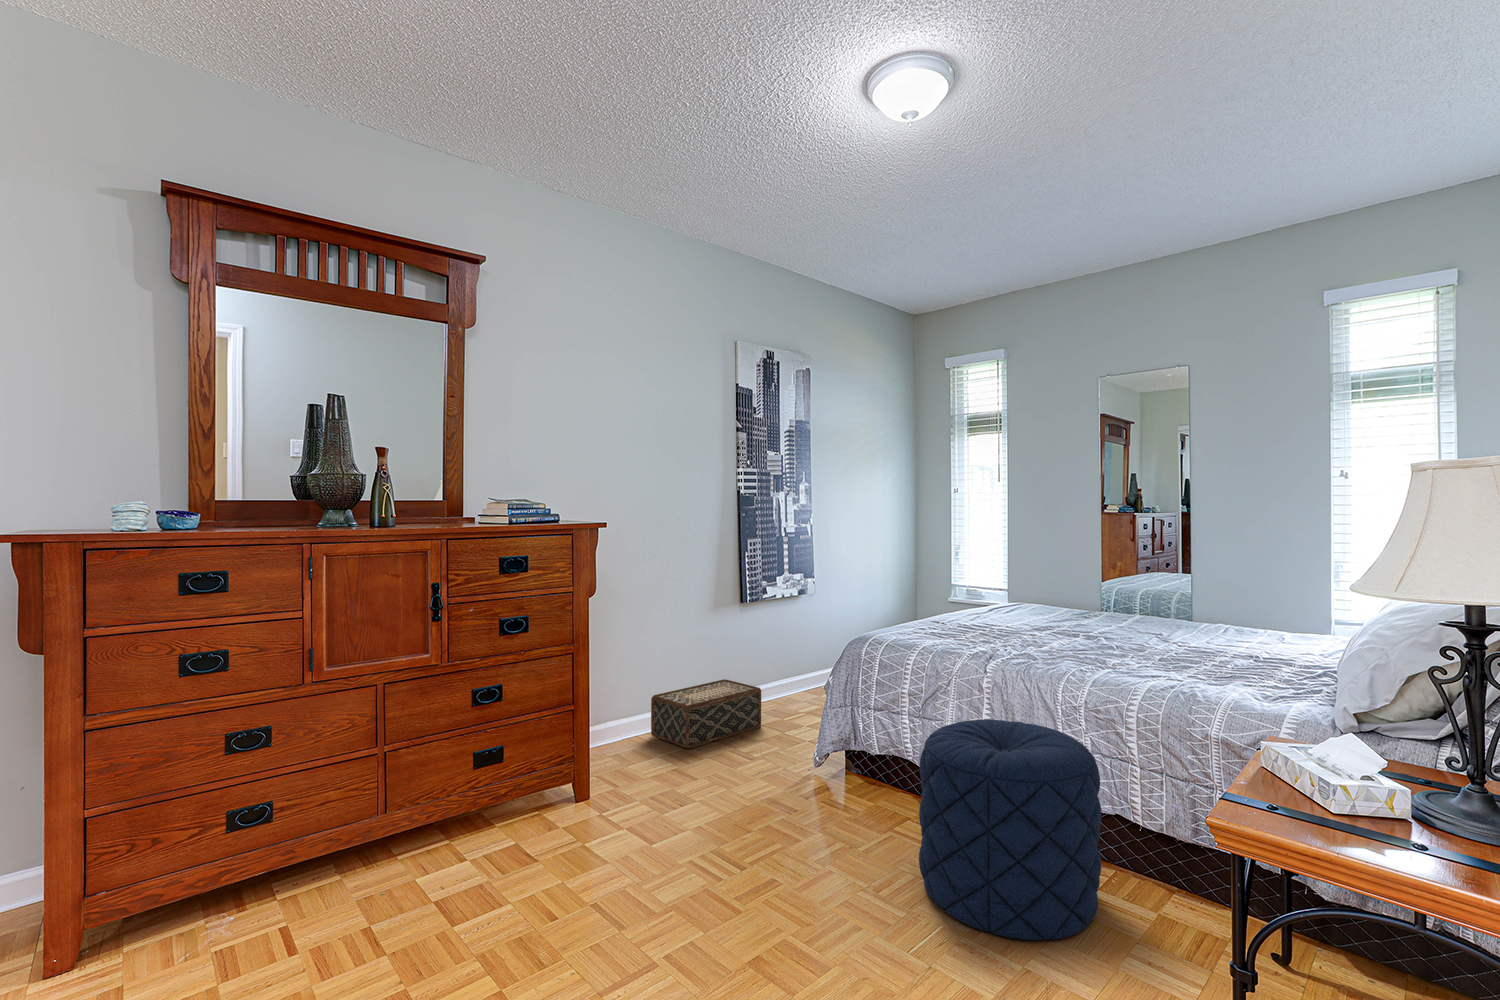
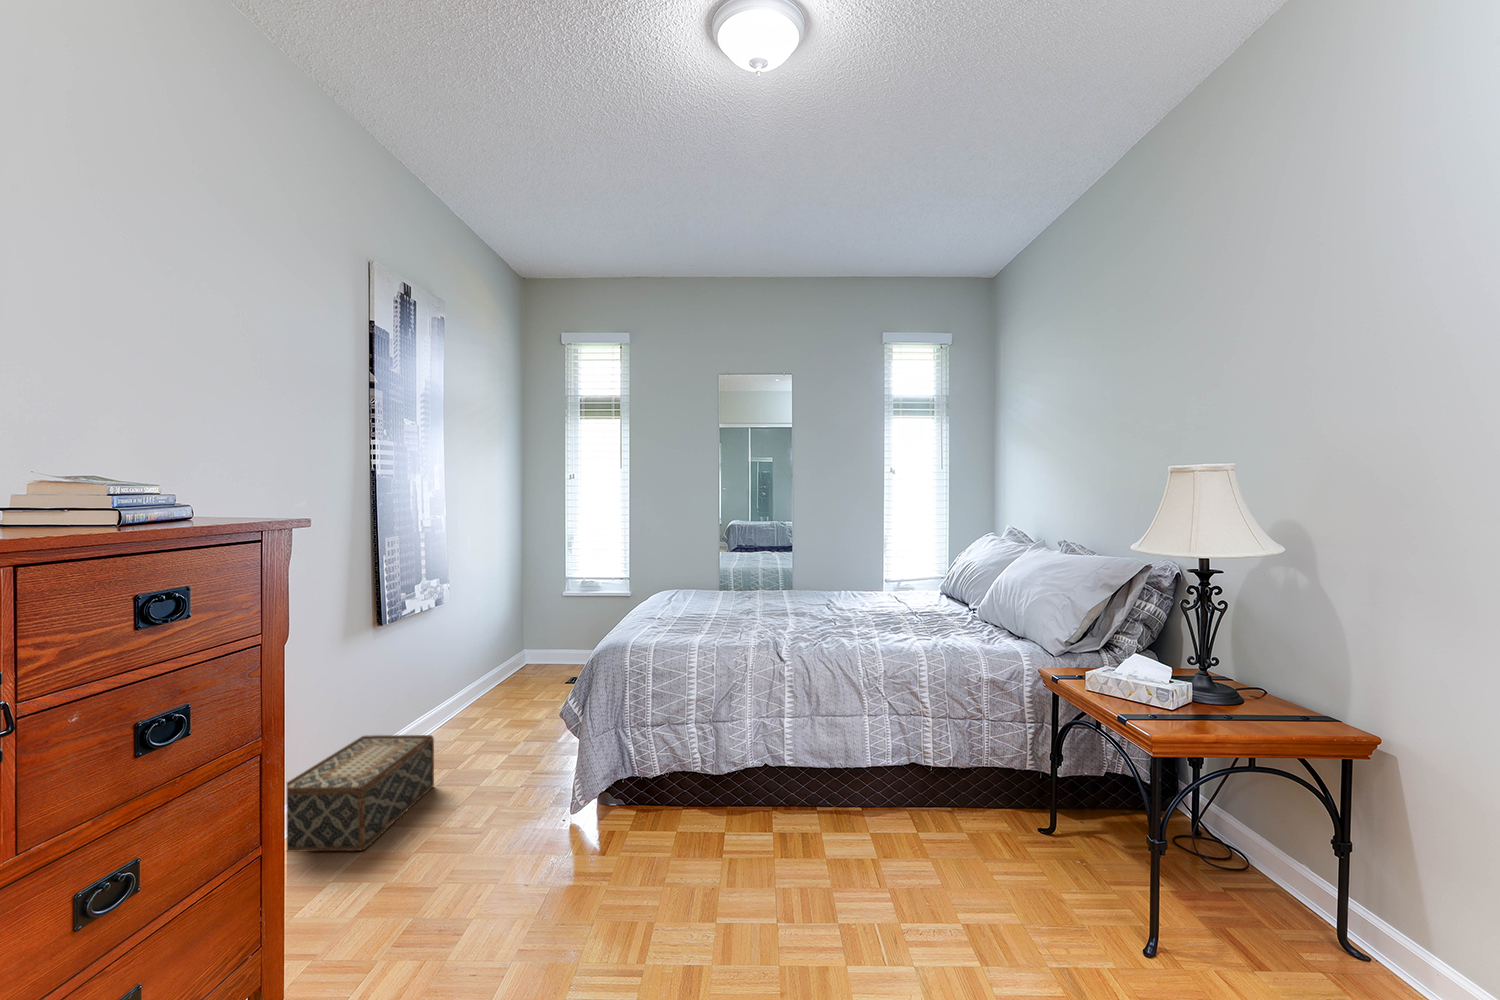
pouf: present [919,719,1102,940] -> none [791,701,962,916]

